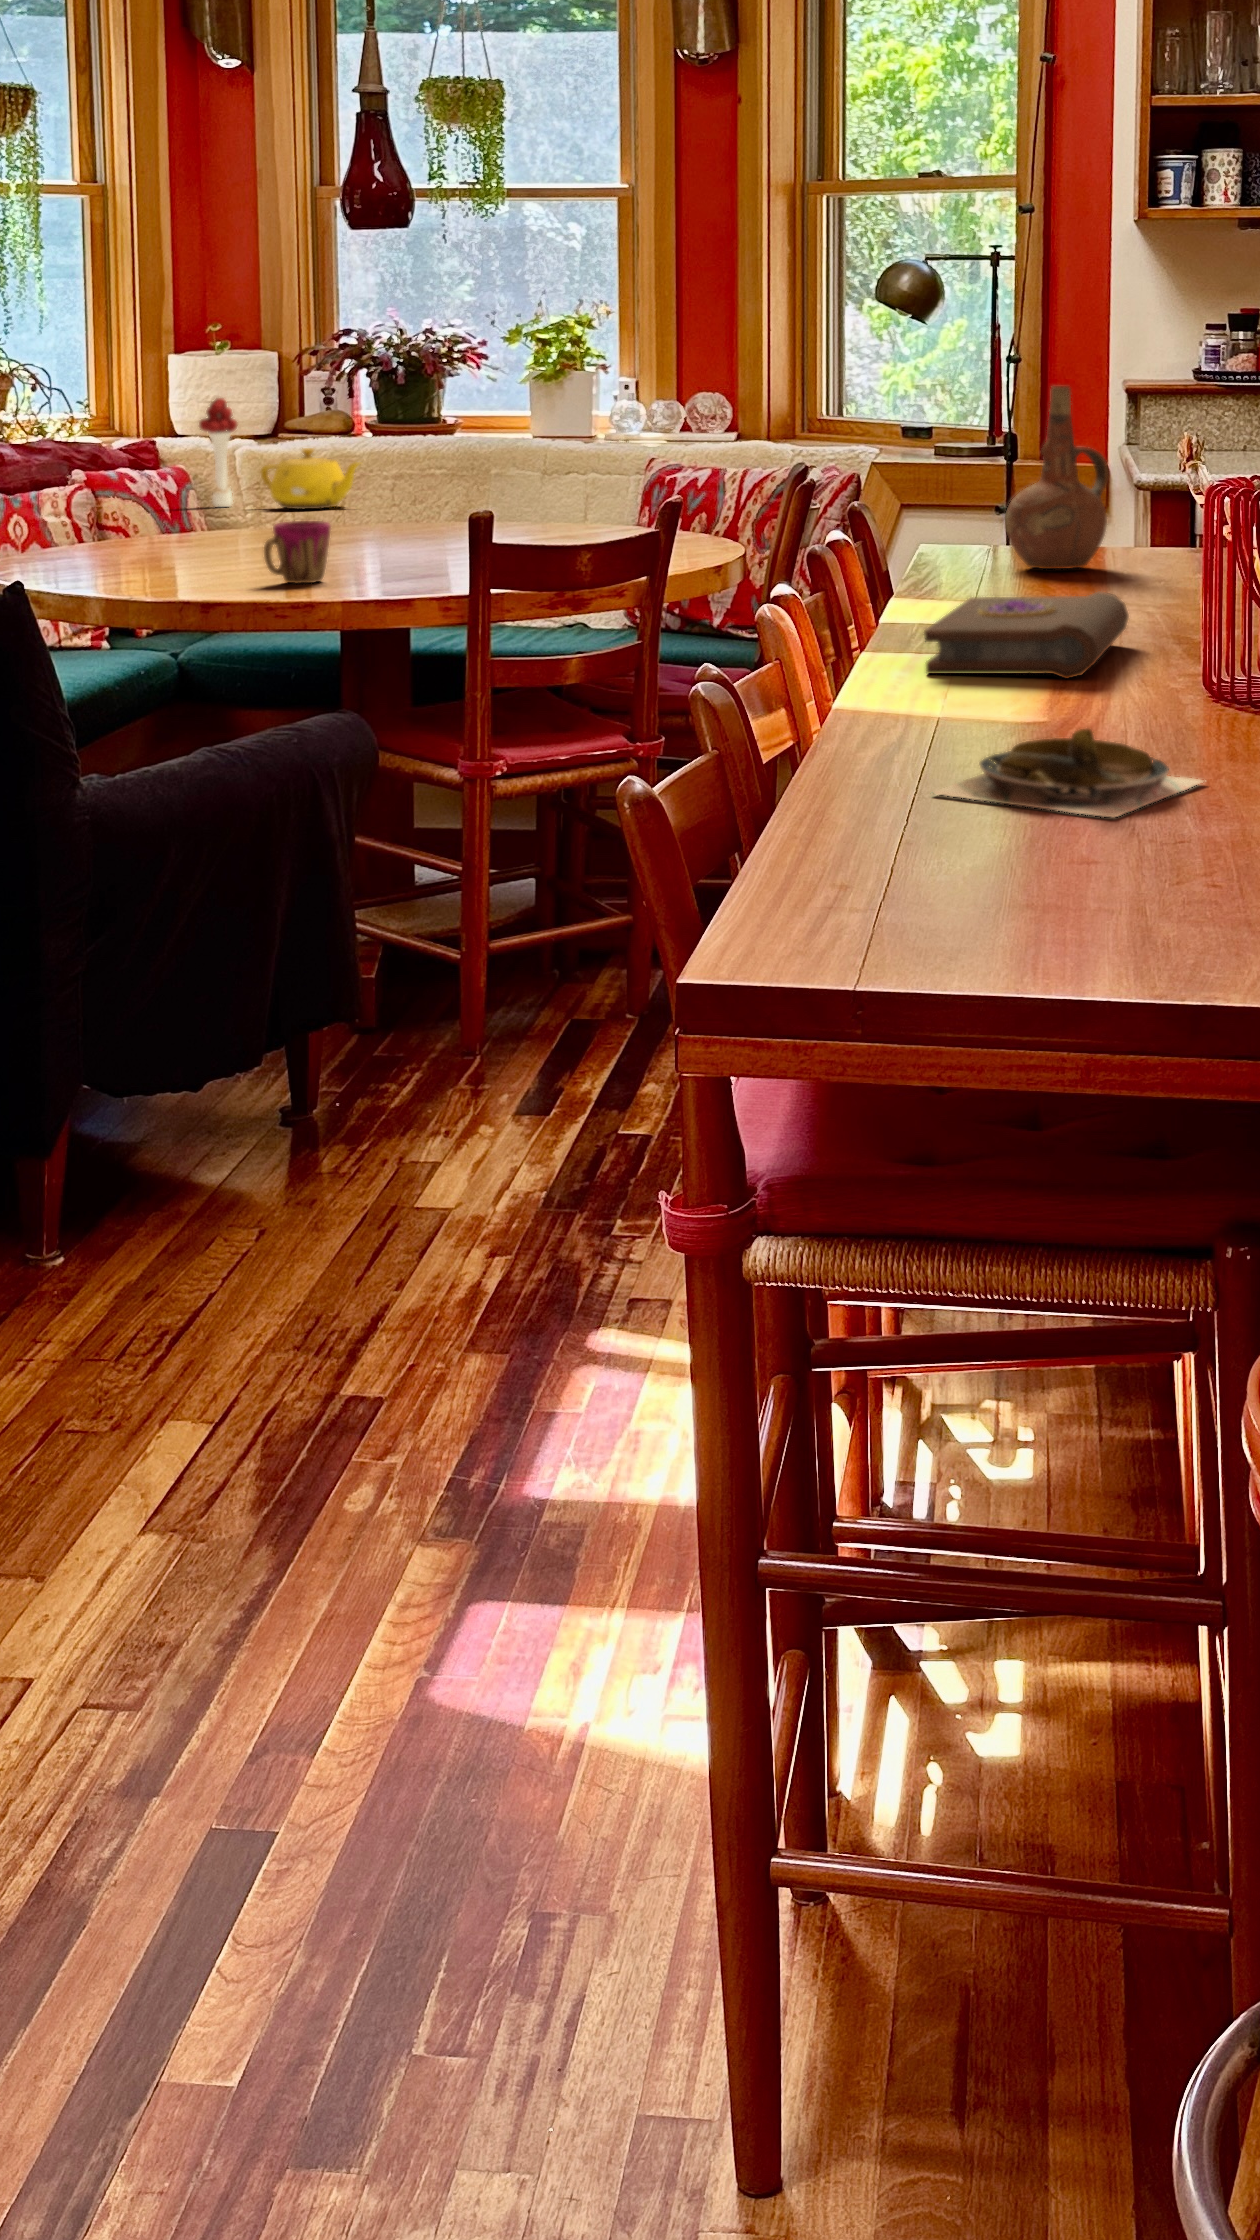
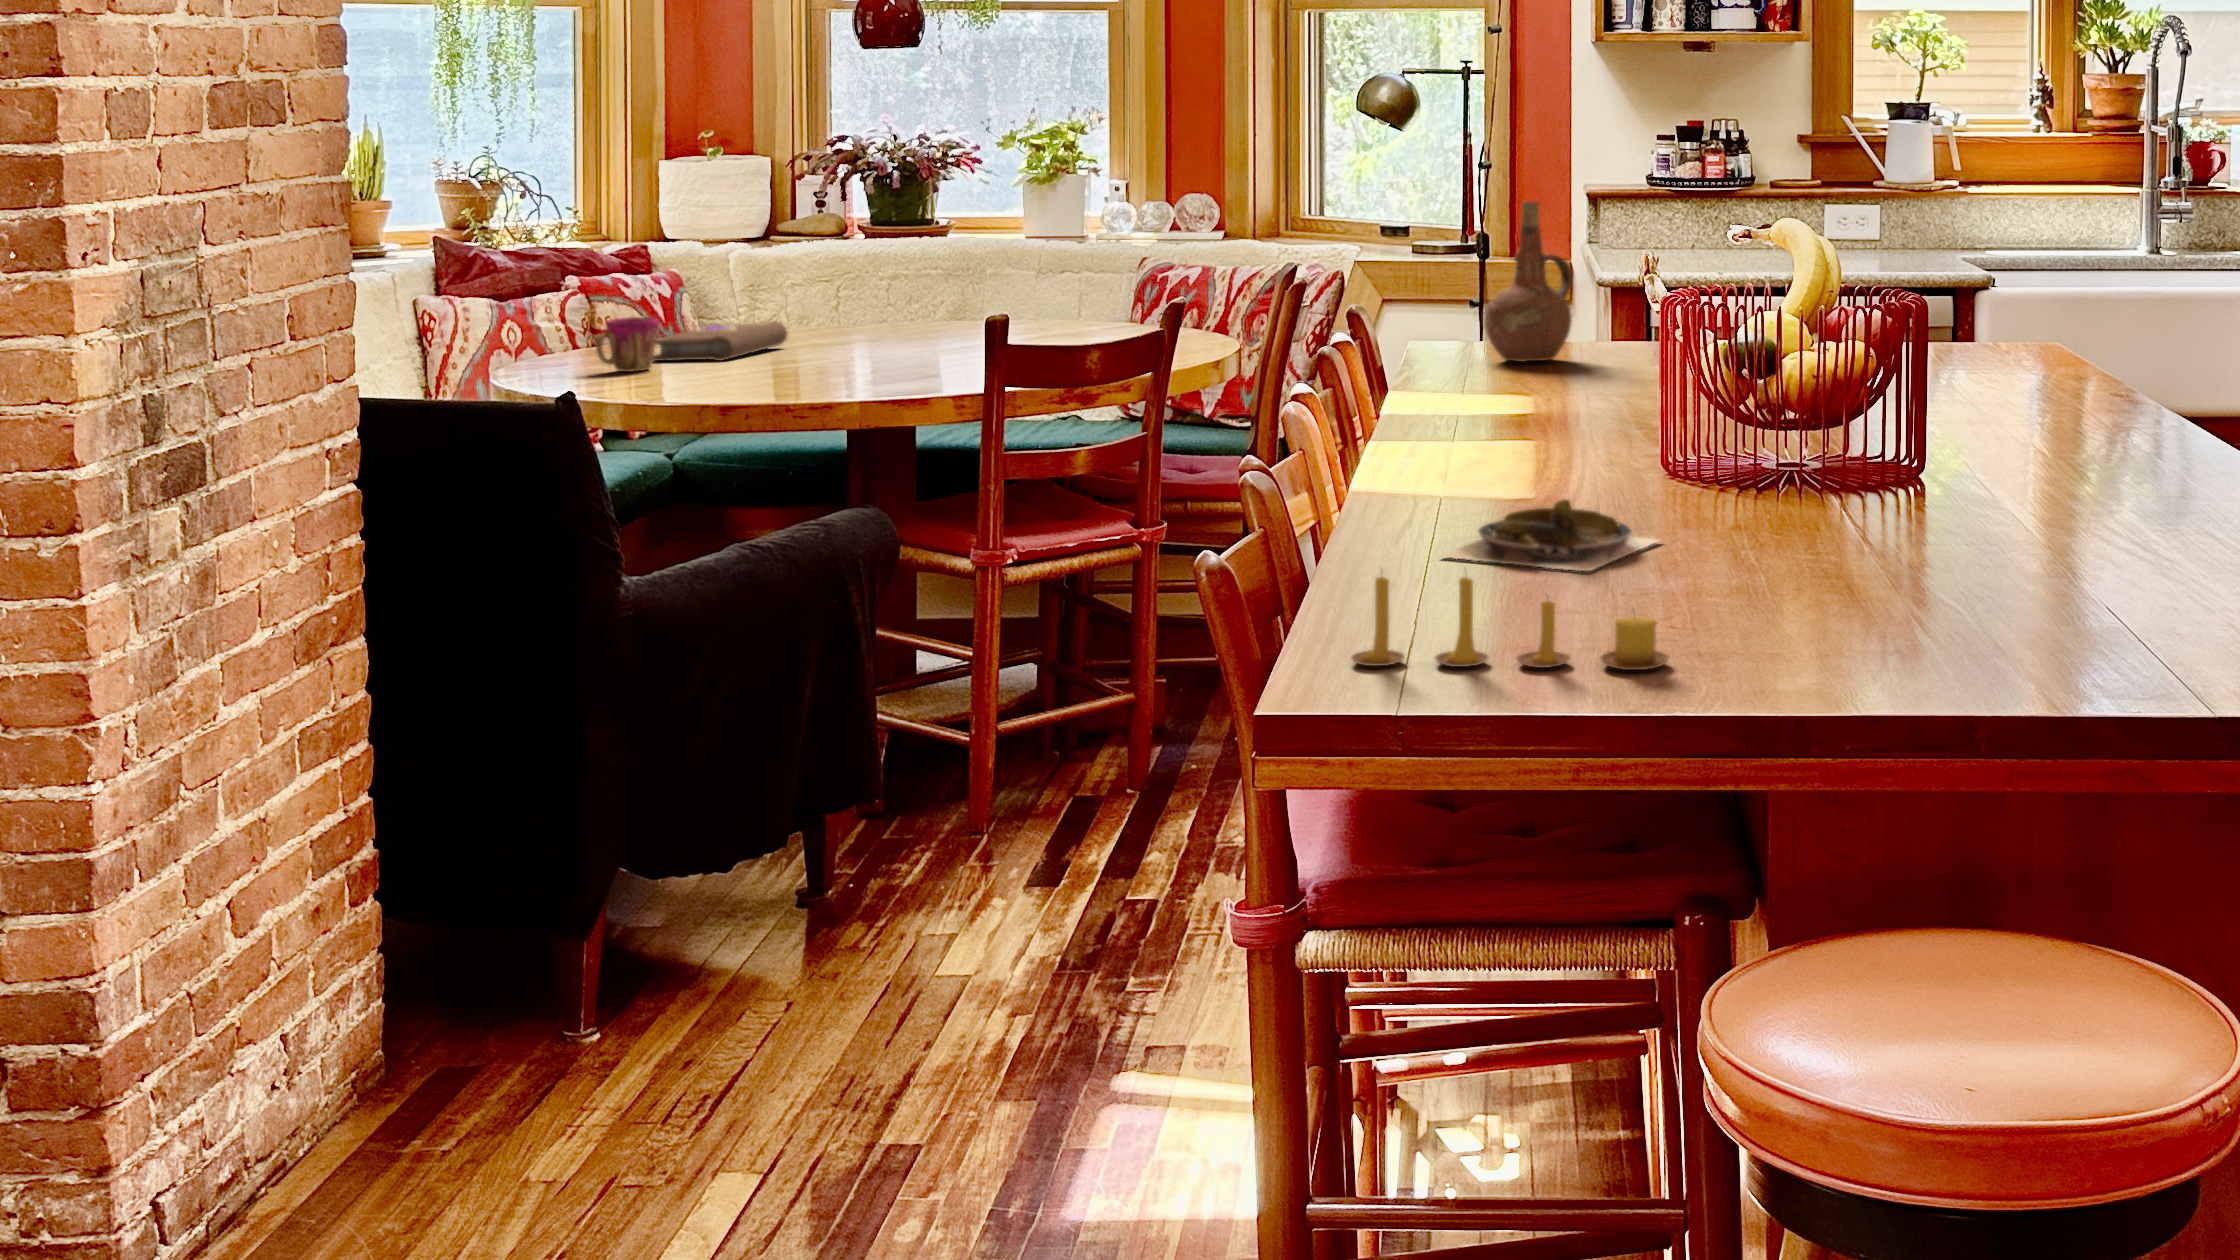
flower bouquet: present [199,398,237,507] -> none [699,203,738,309]
teapot: present [261,448,359,509] -> none [761,251,865,310]
cup: present [264,521,331,583] -> present [596,317,658,372]
book: present [924,592,1129,678] -> present [653,321,787,361]
candle: none [807,809,1213,950] -> present [1351,576,1669,670]

